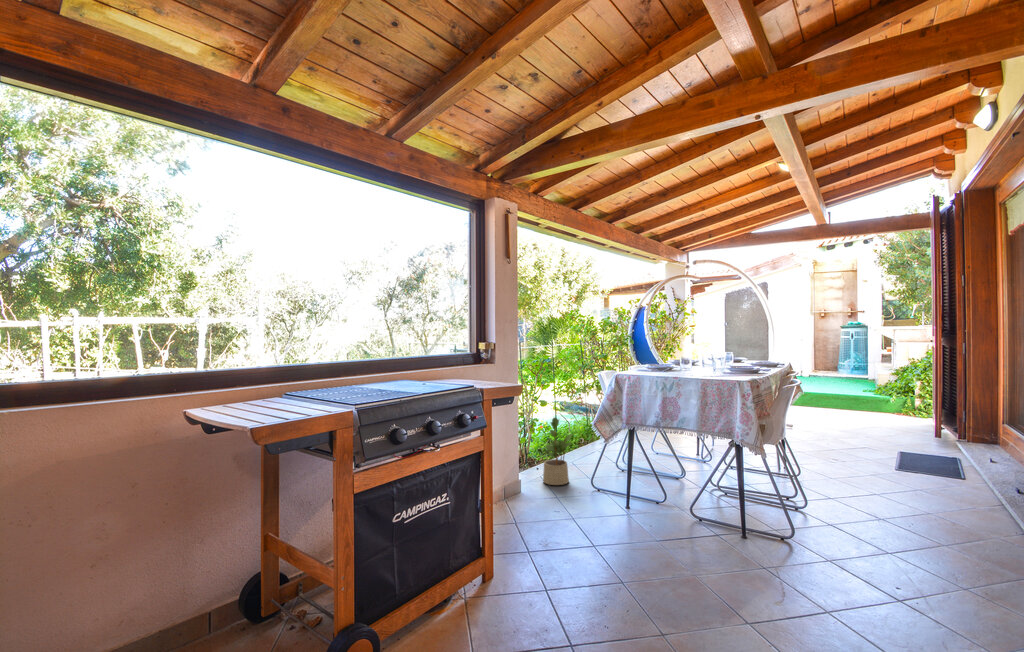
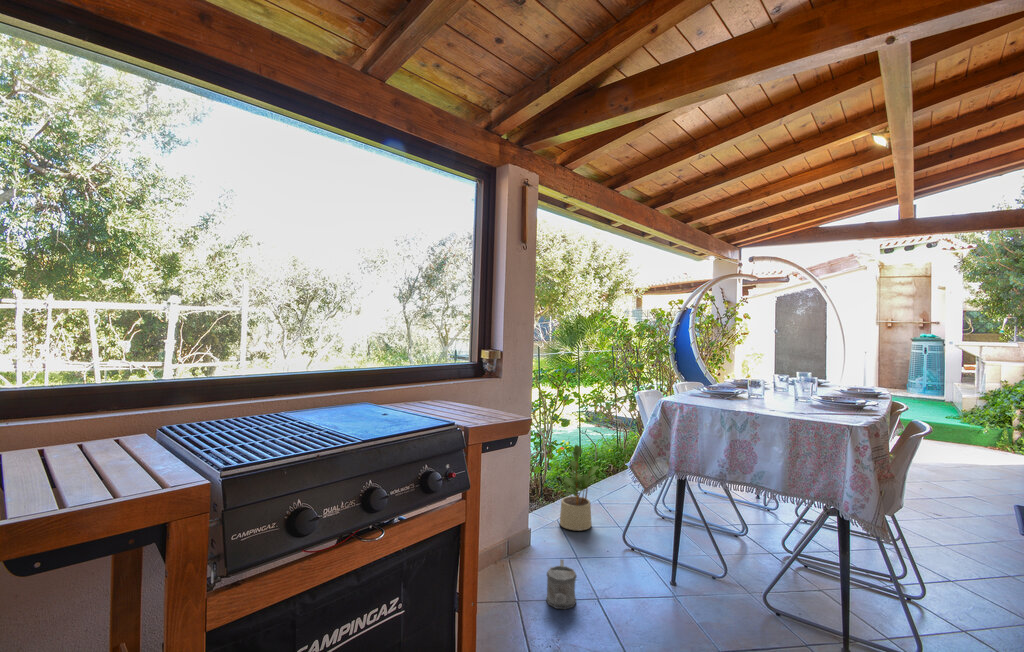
watering can: none [535,500,558,535] -> present [546,560,577,609]

